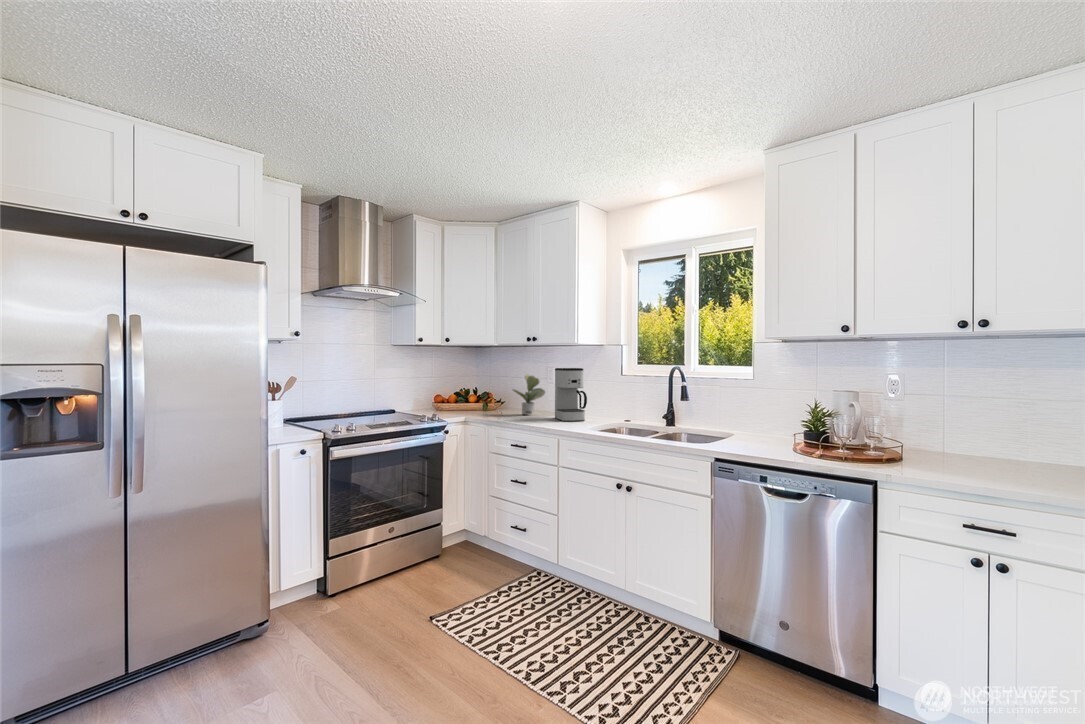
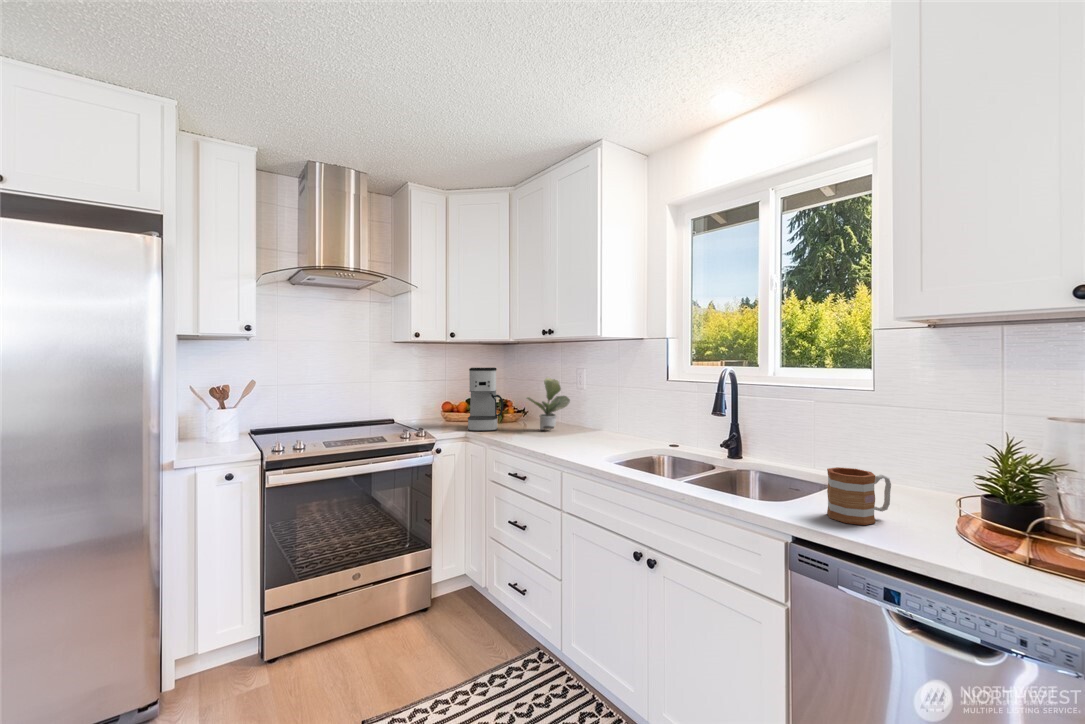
coffee maker: present [555,368,587,421] -> present [468,368,503,431]
mug: none [731,420,763,449] -> present [827,467,891,525]

